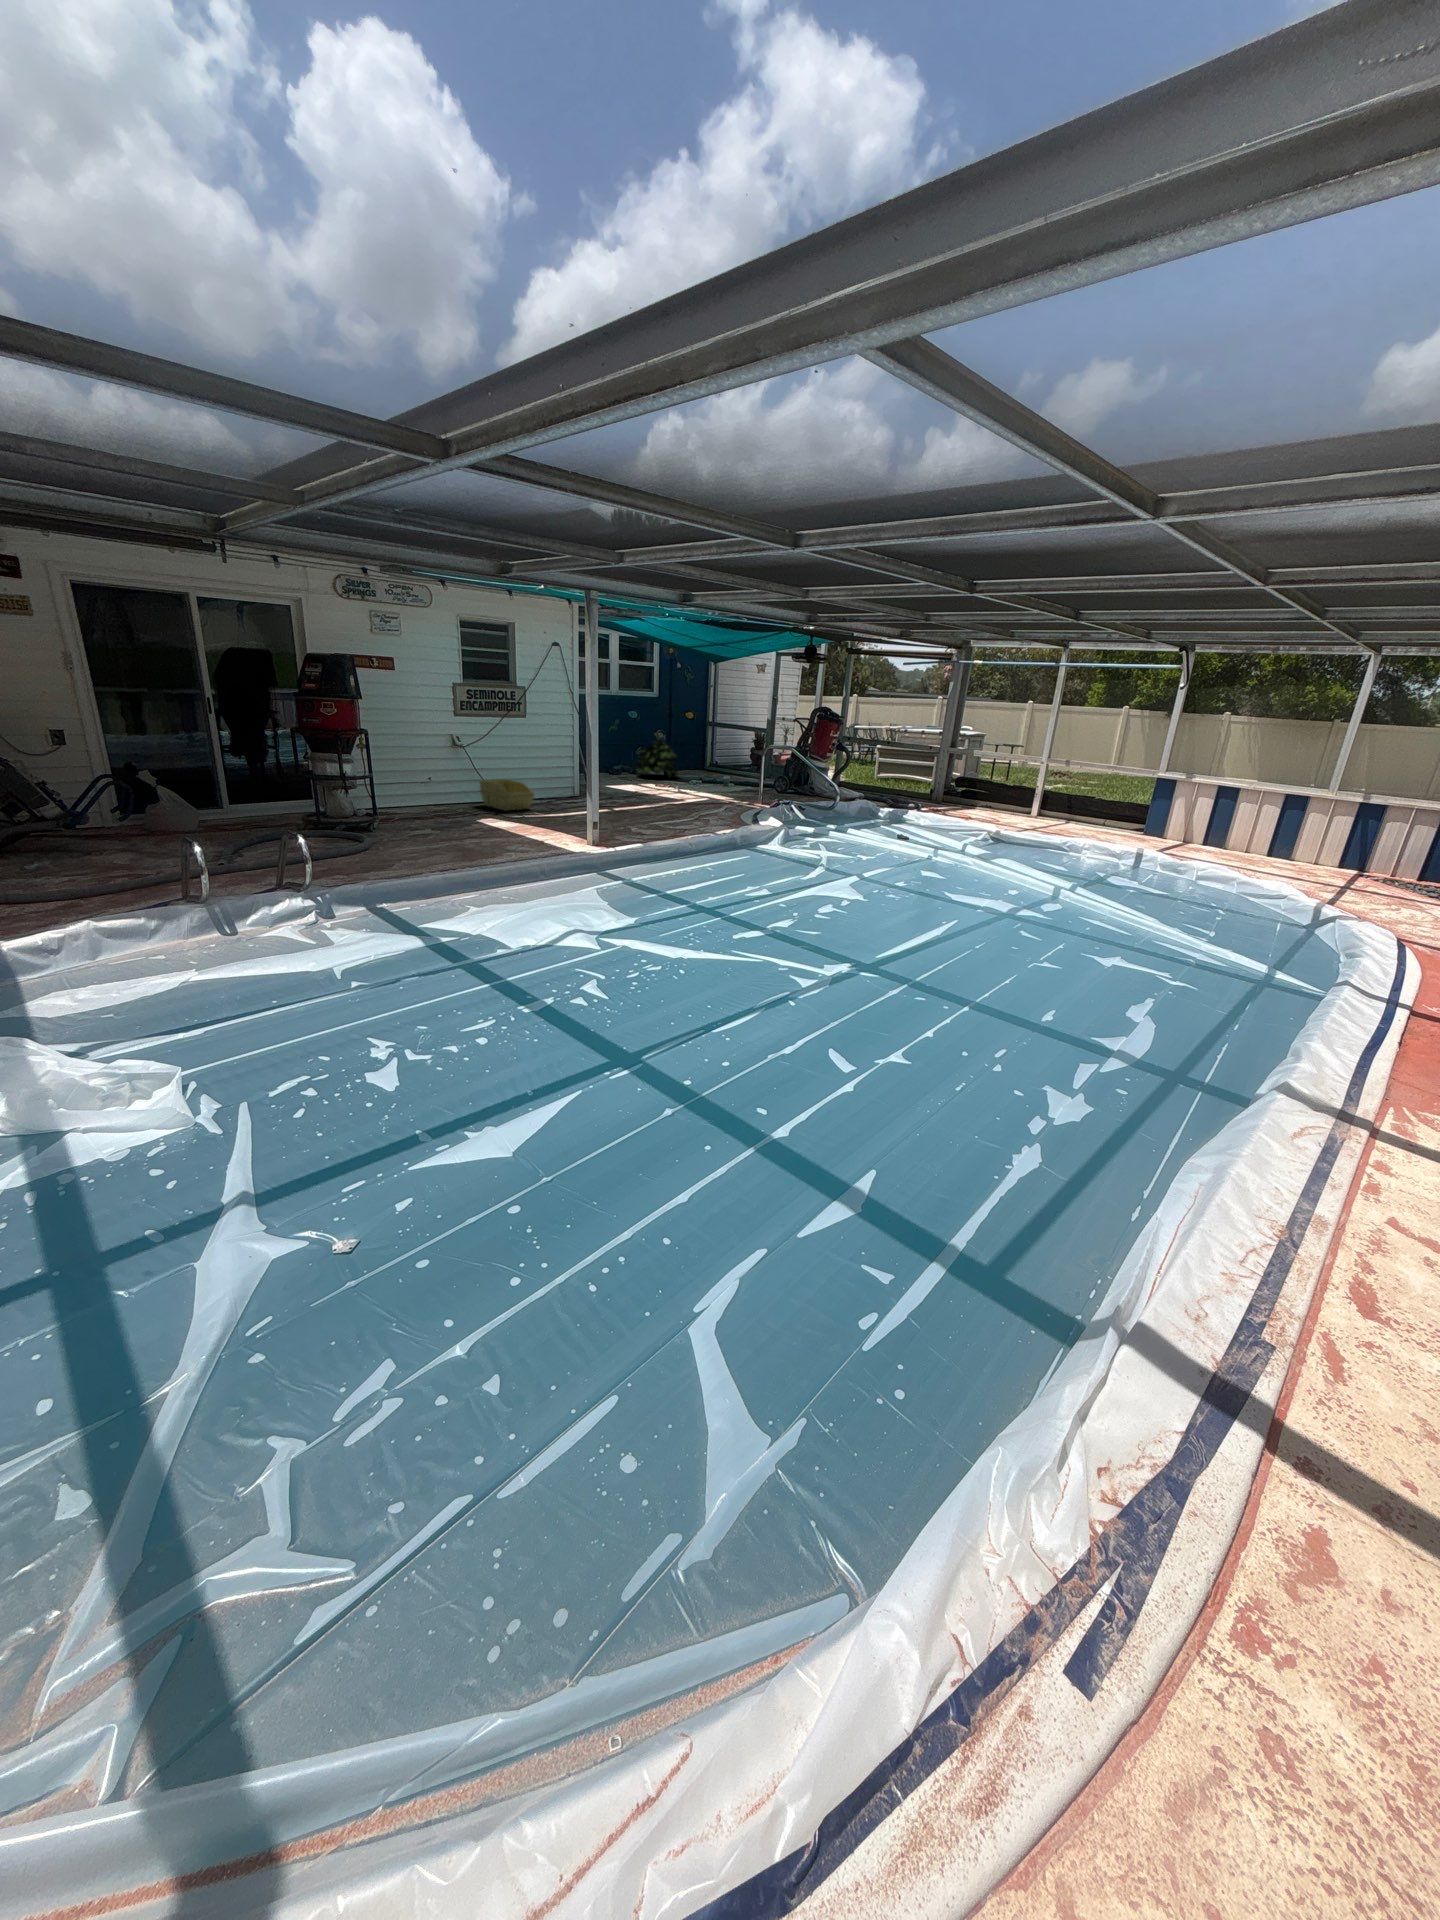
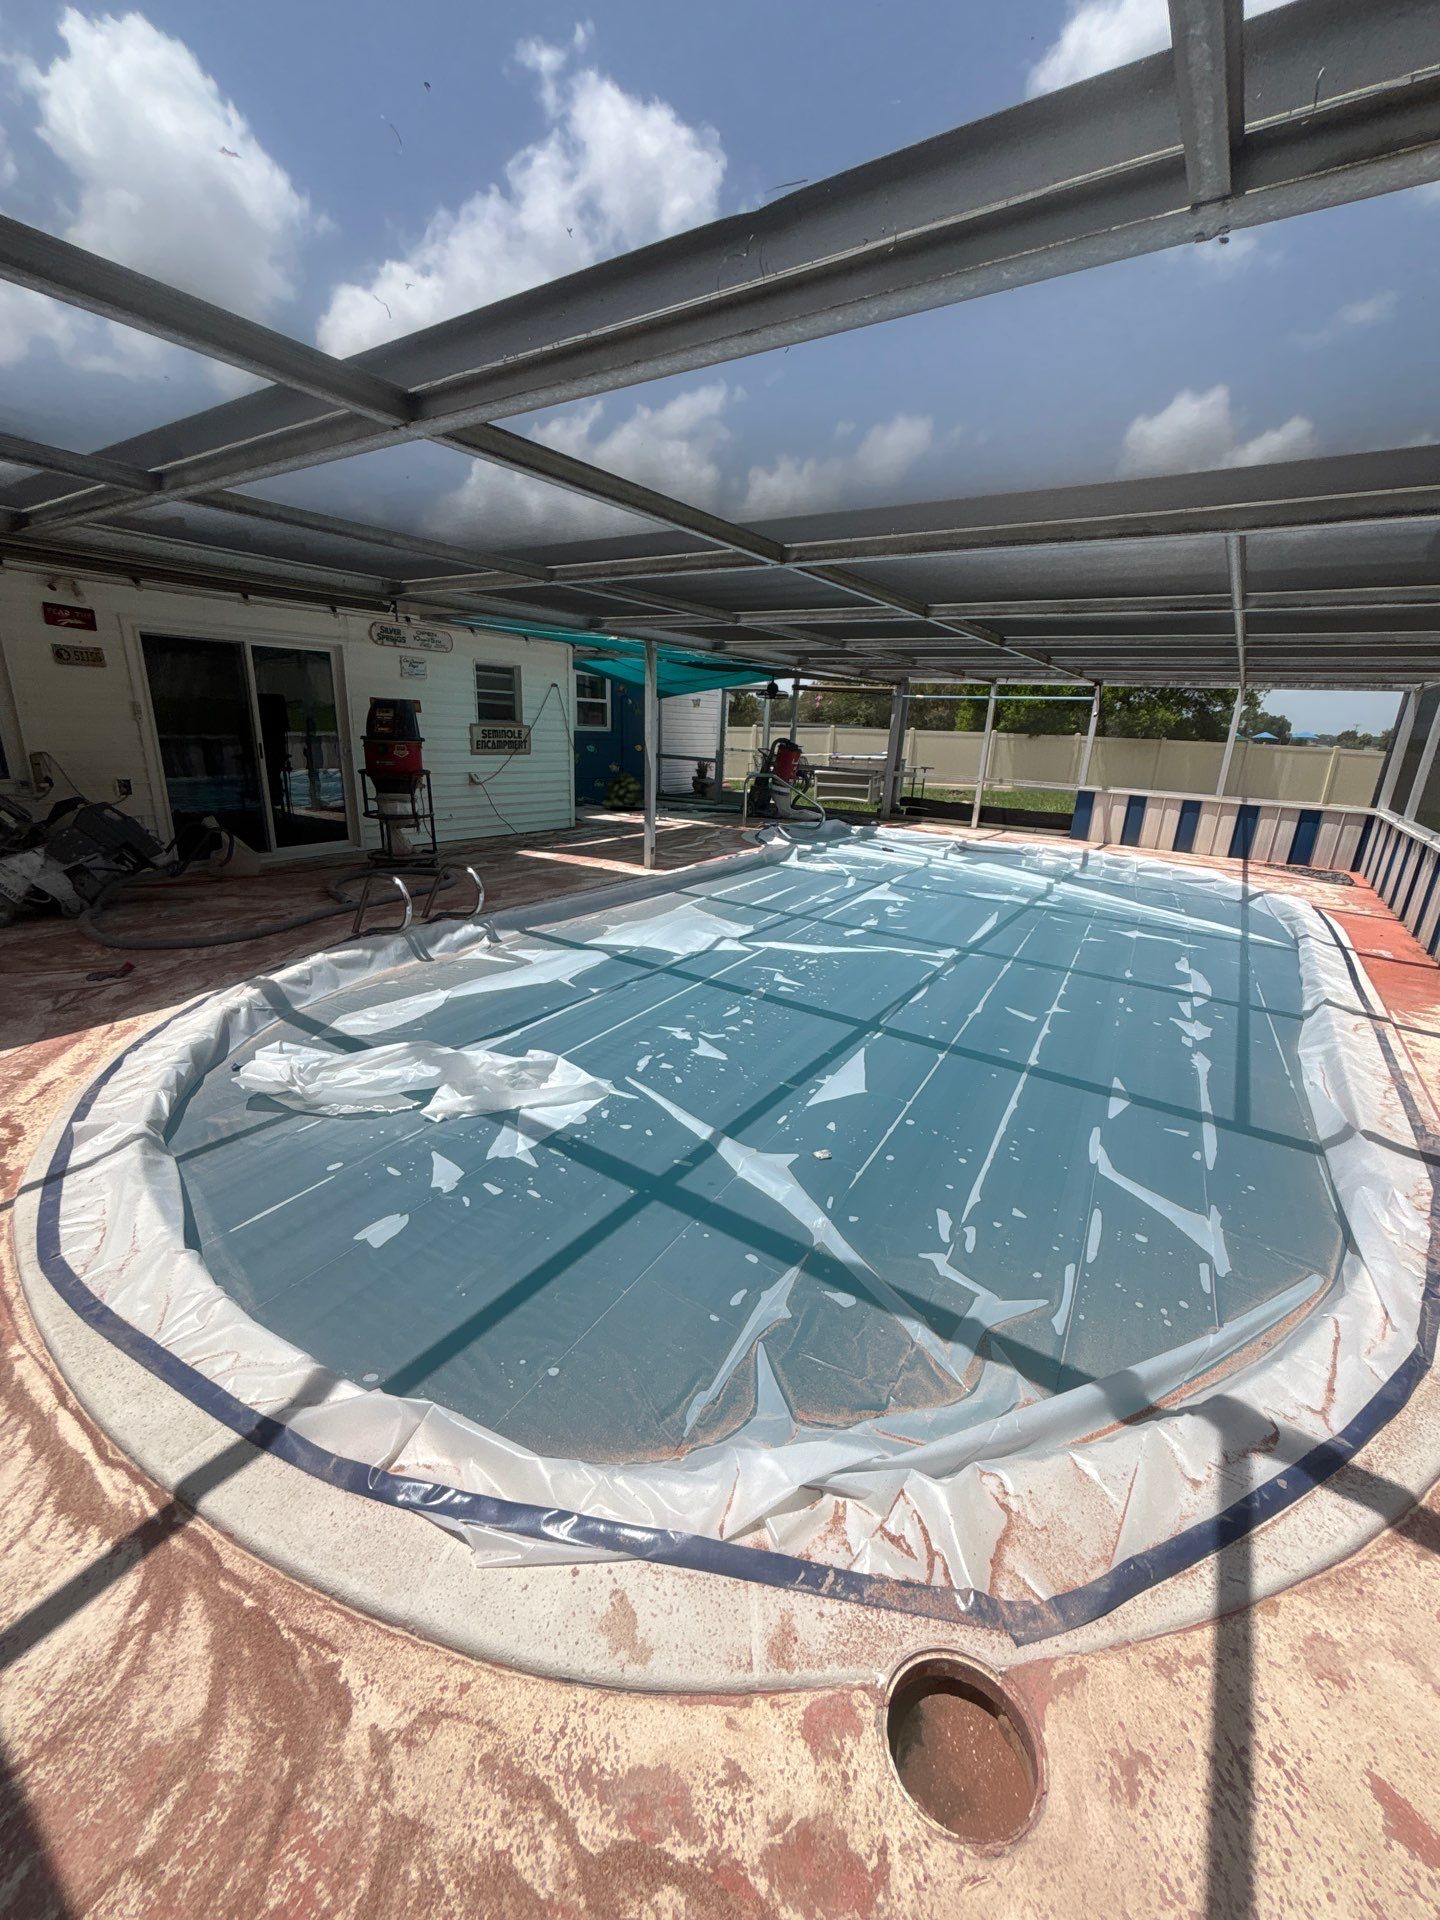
storage bin: present [480,779,534,811] -> none [493,814,551,845]

